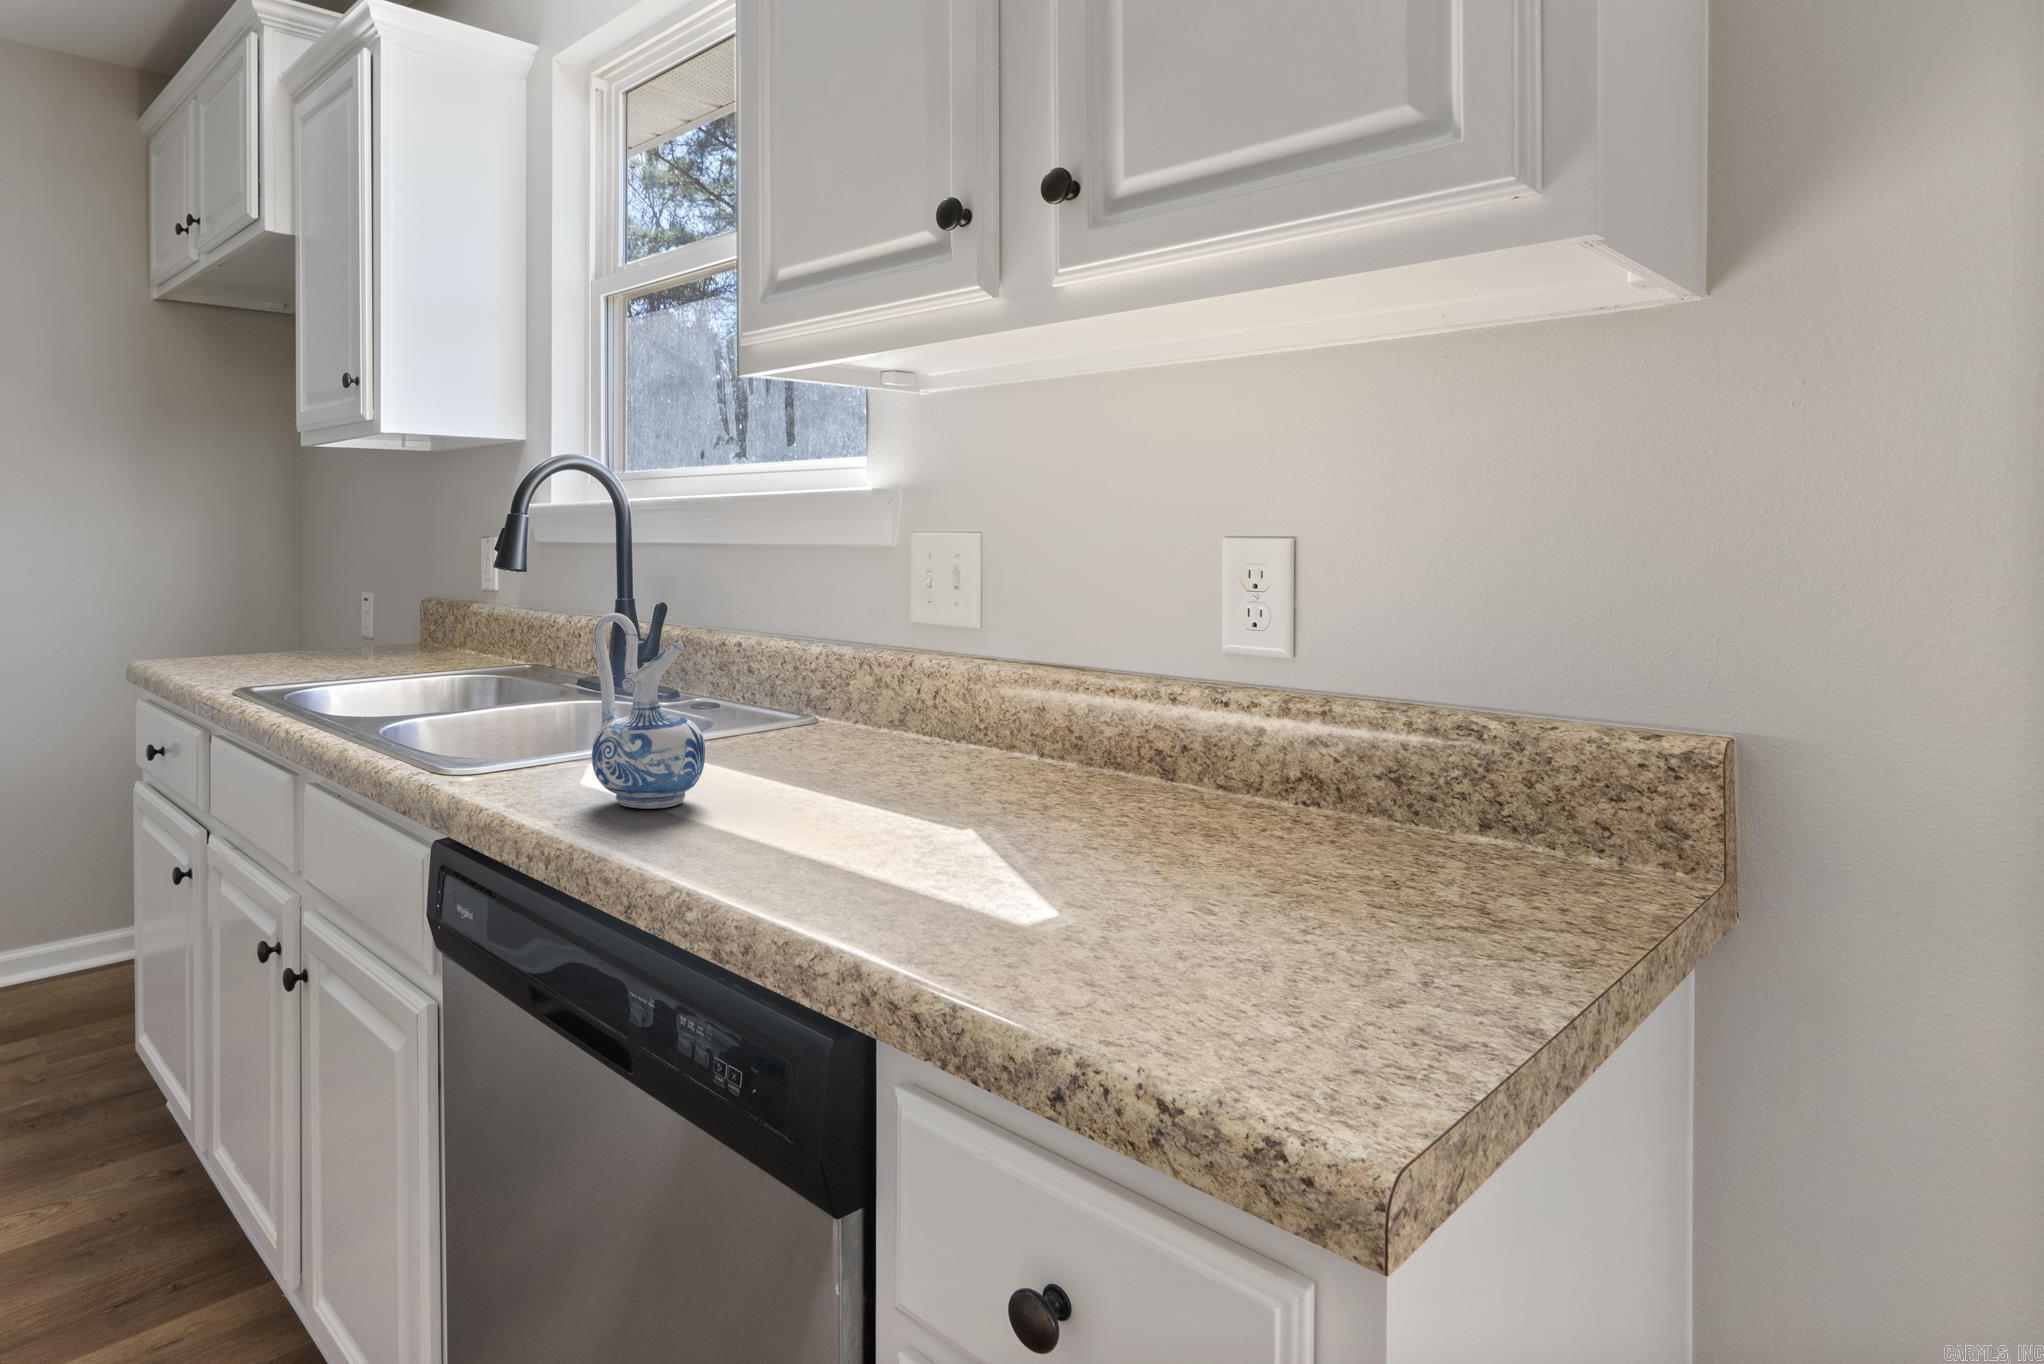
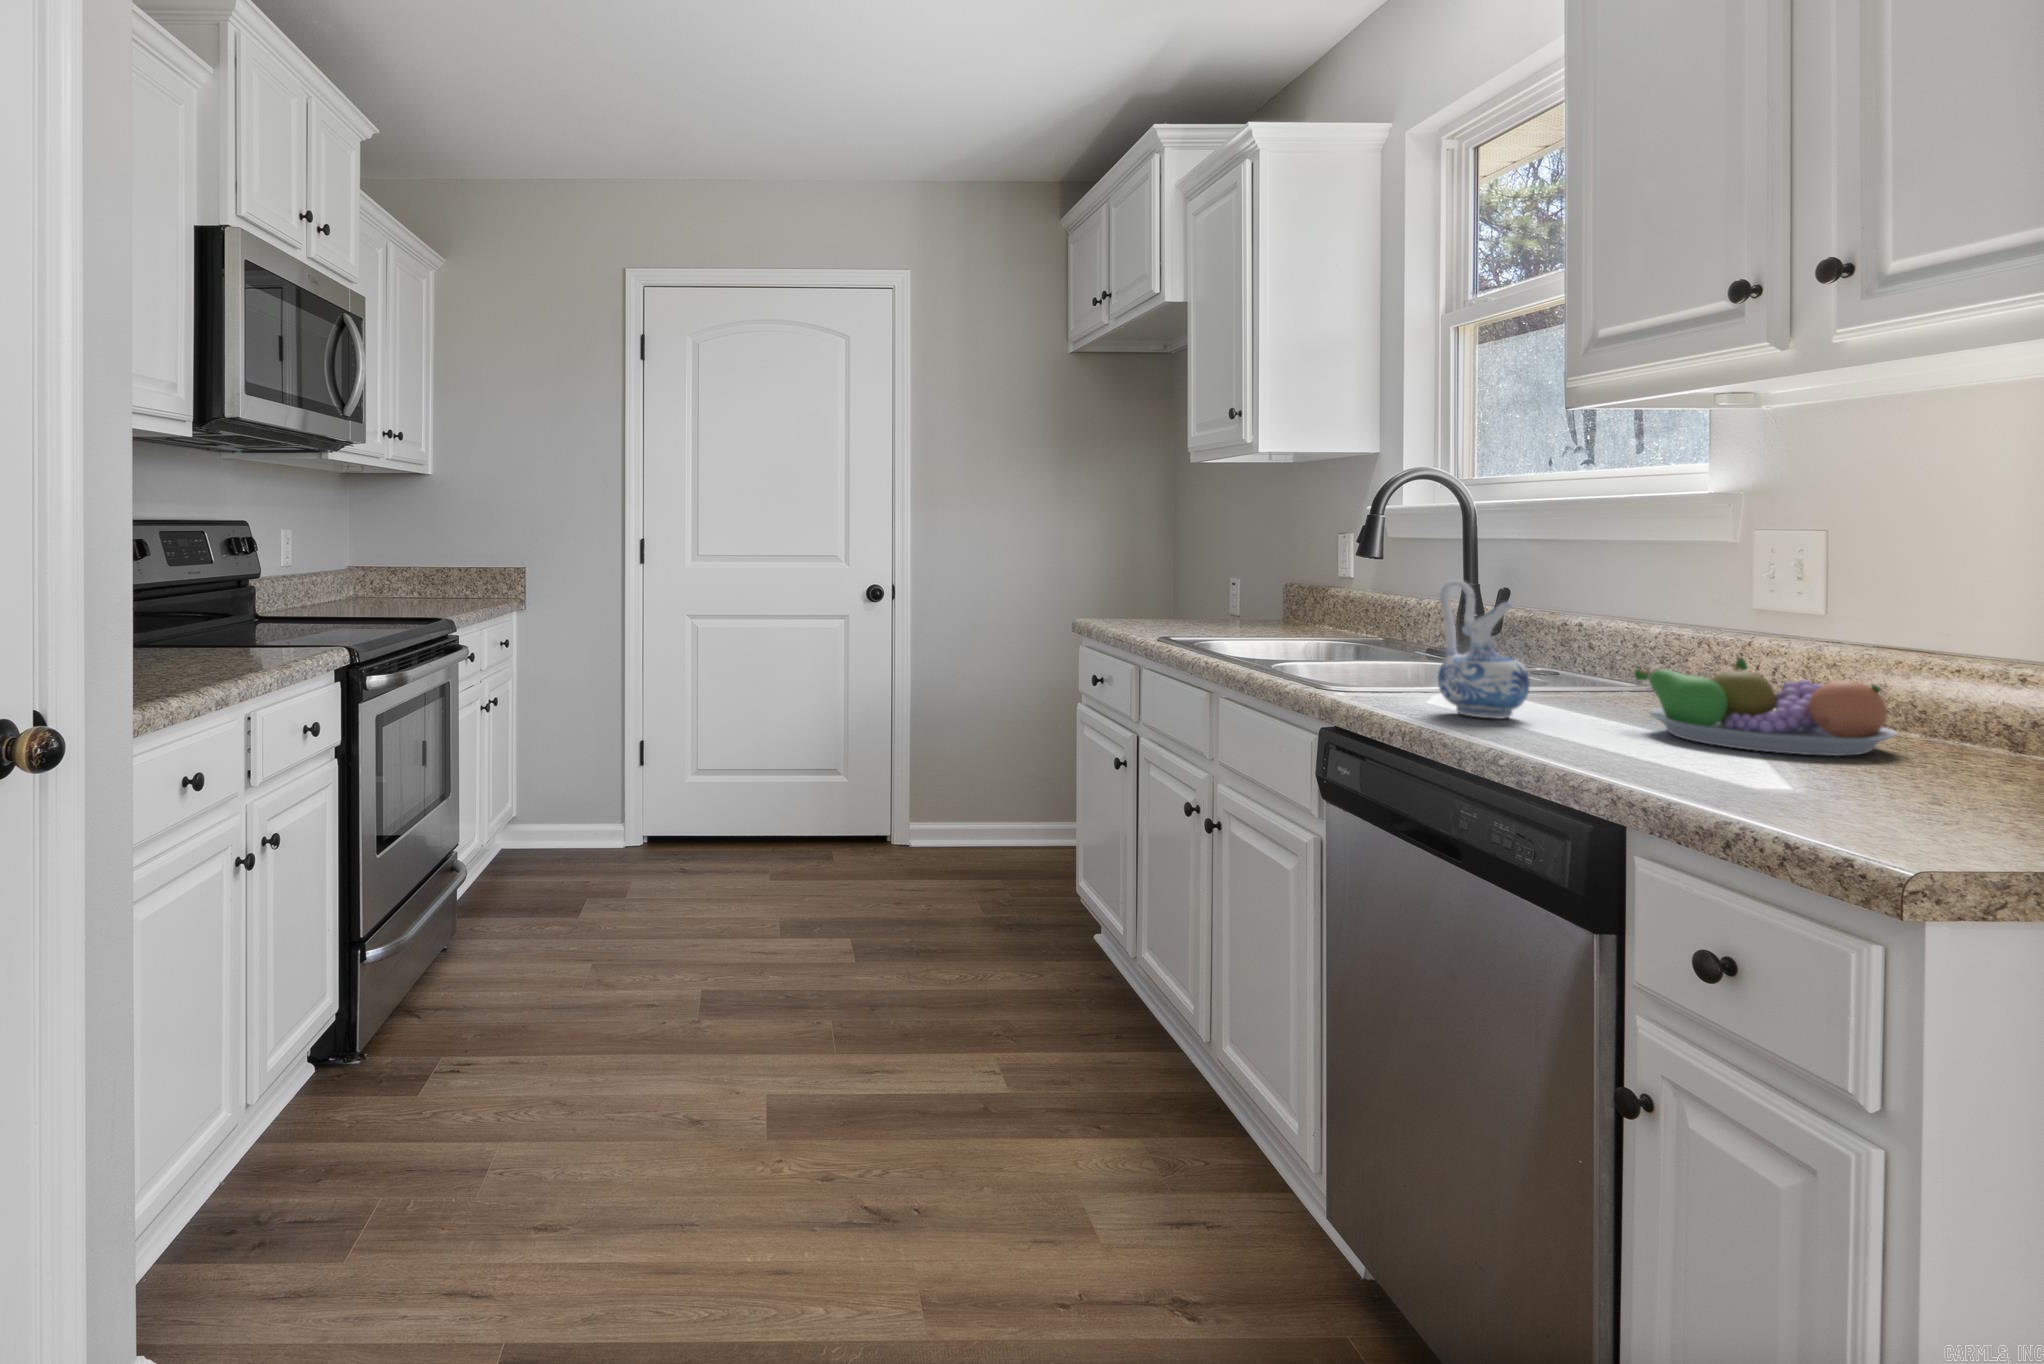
fruit bowl: none [820,695,1084,826] -> present [1634,658,1896,756]

